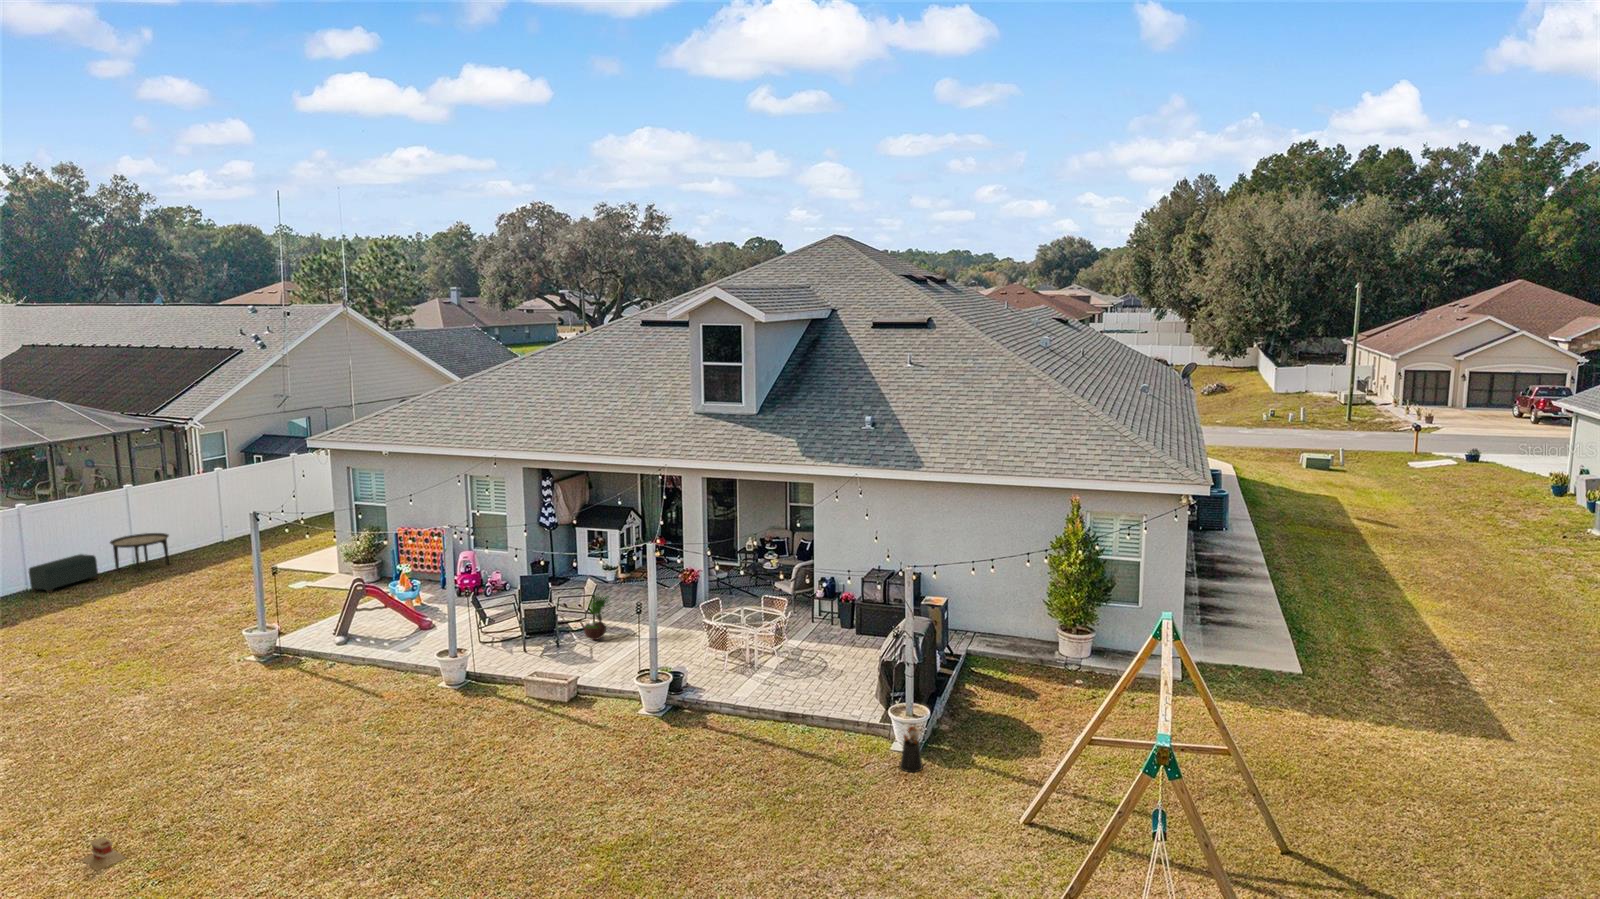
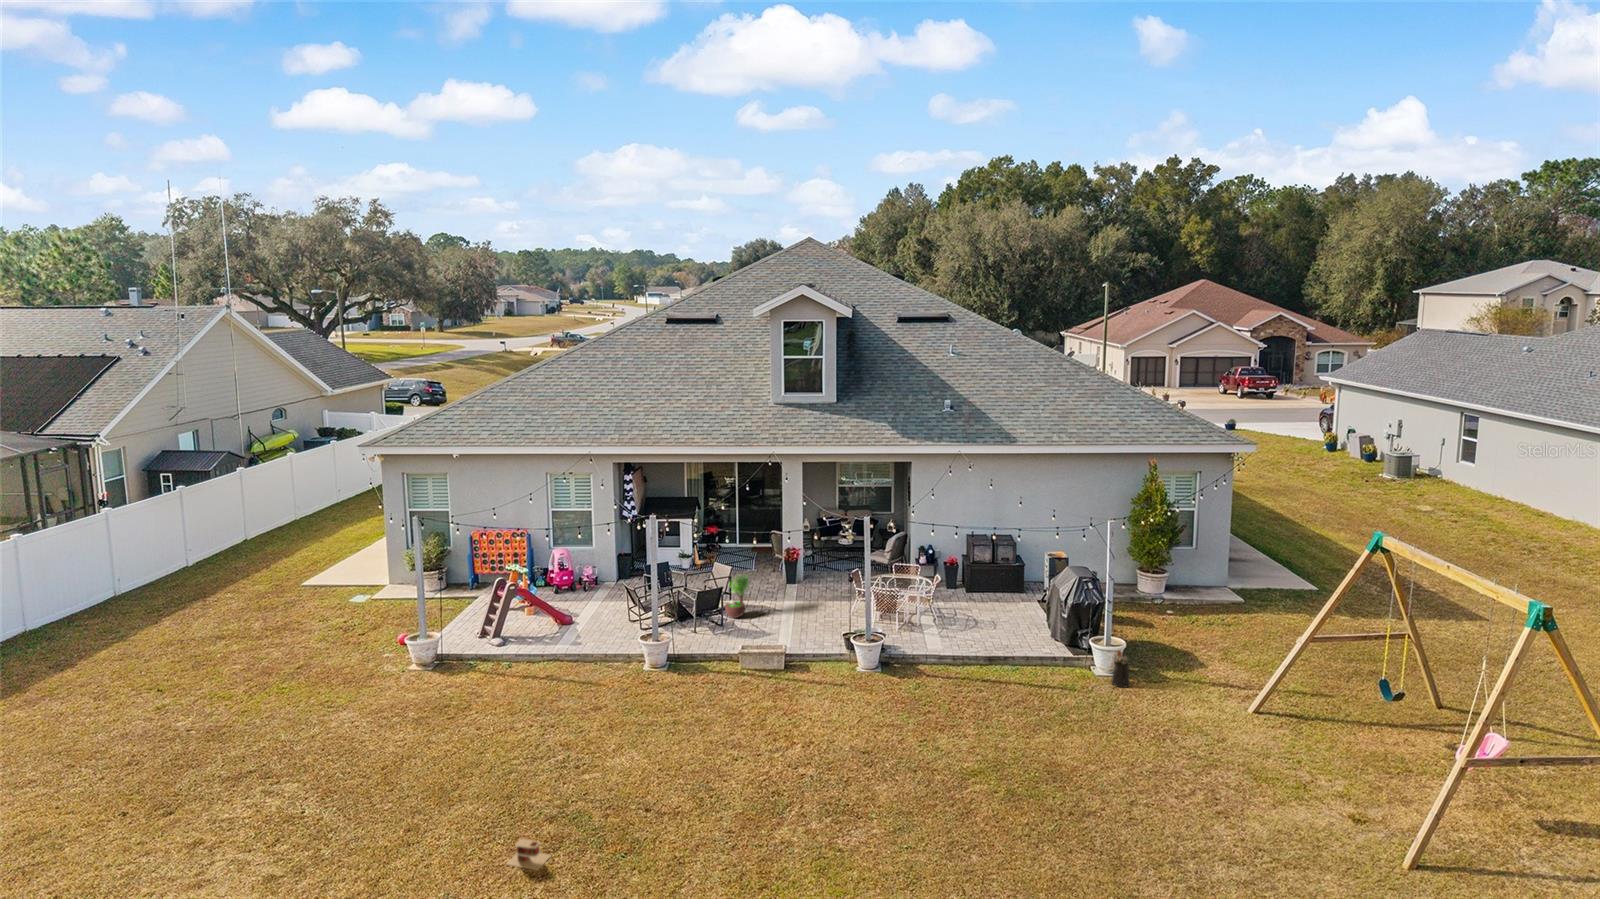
round table: present [110,533,169,573] -> none [106,558,174,603]
bench: present [29,554,98,593] -> none [33,587,106,633]

